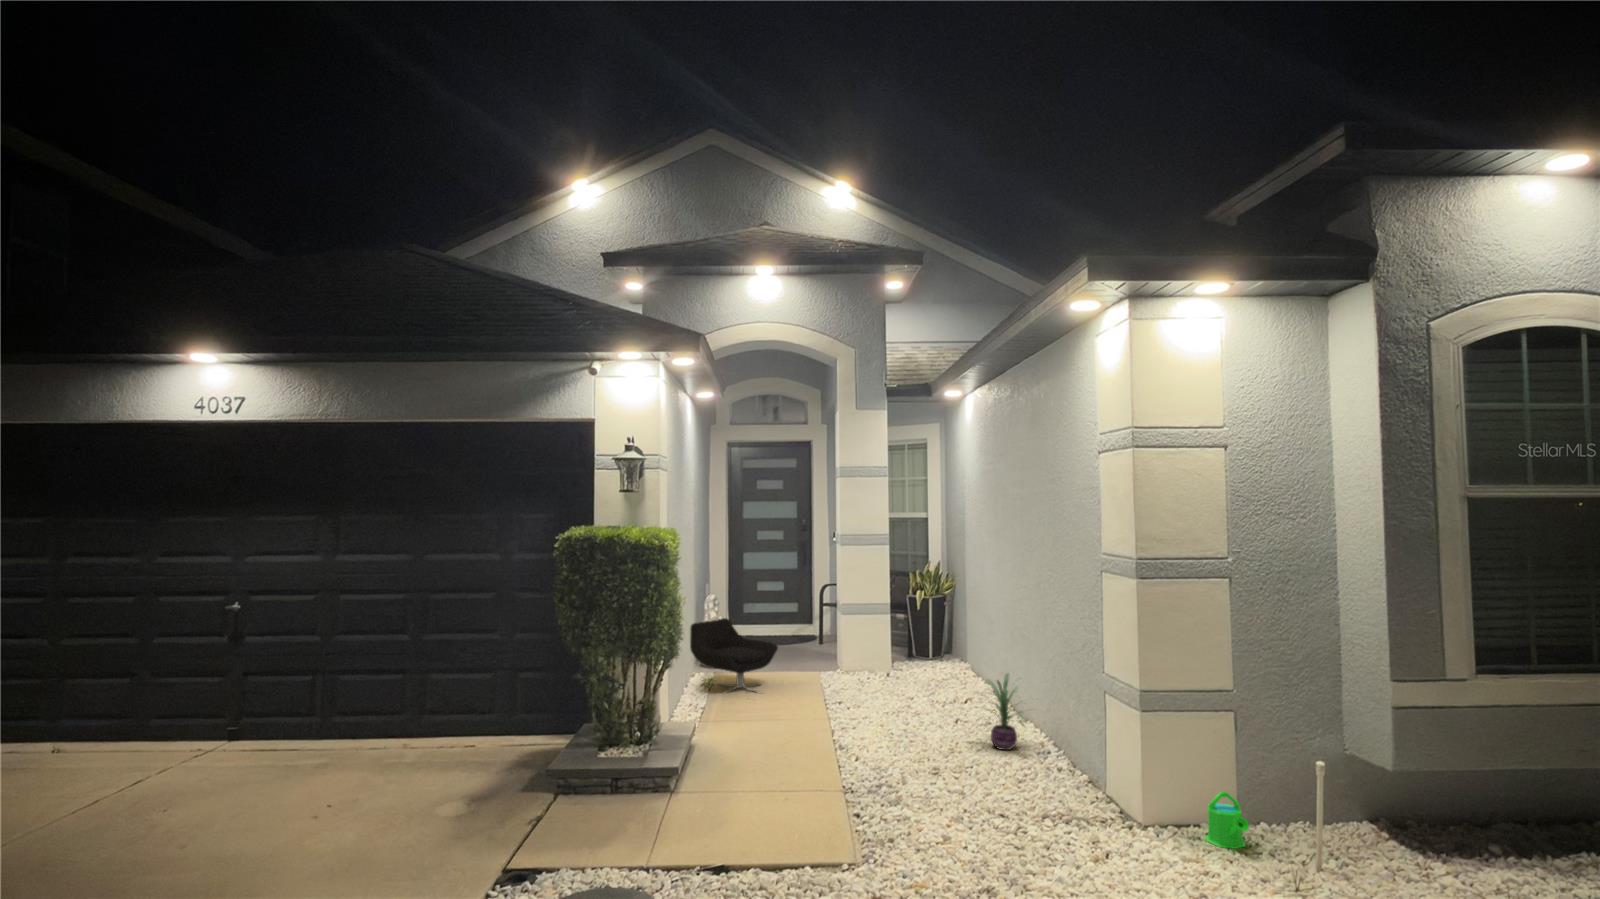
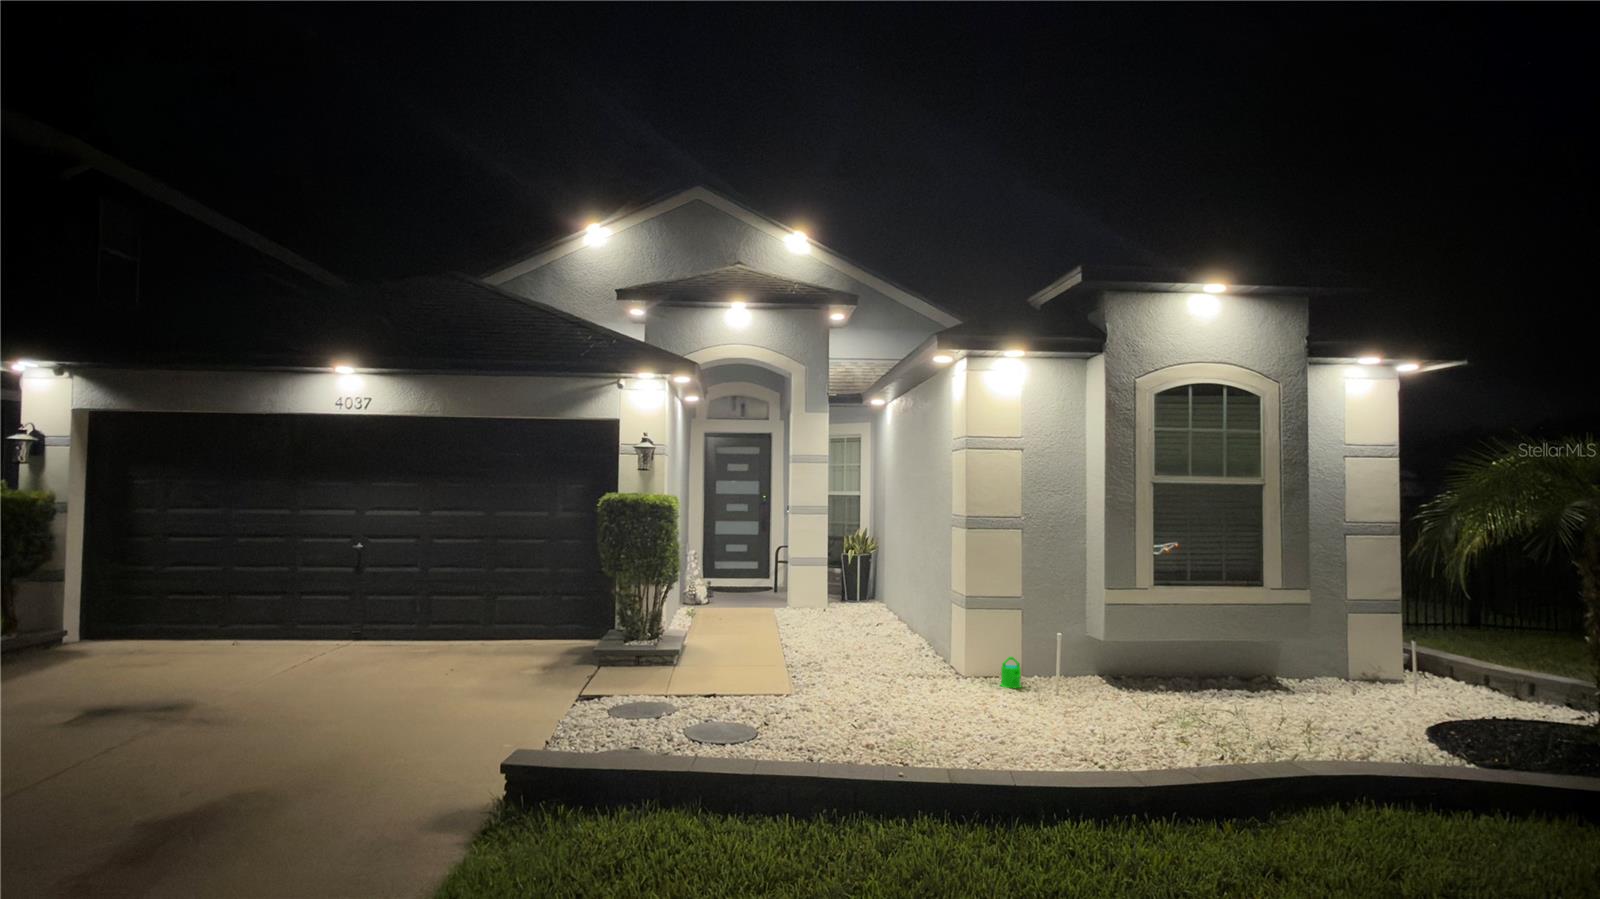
lounge chair: present [690,618,778,694] -> none [677,567,742,621]
decorative plant: present [980,674,1026,750] -> none [872,599,925,650]

